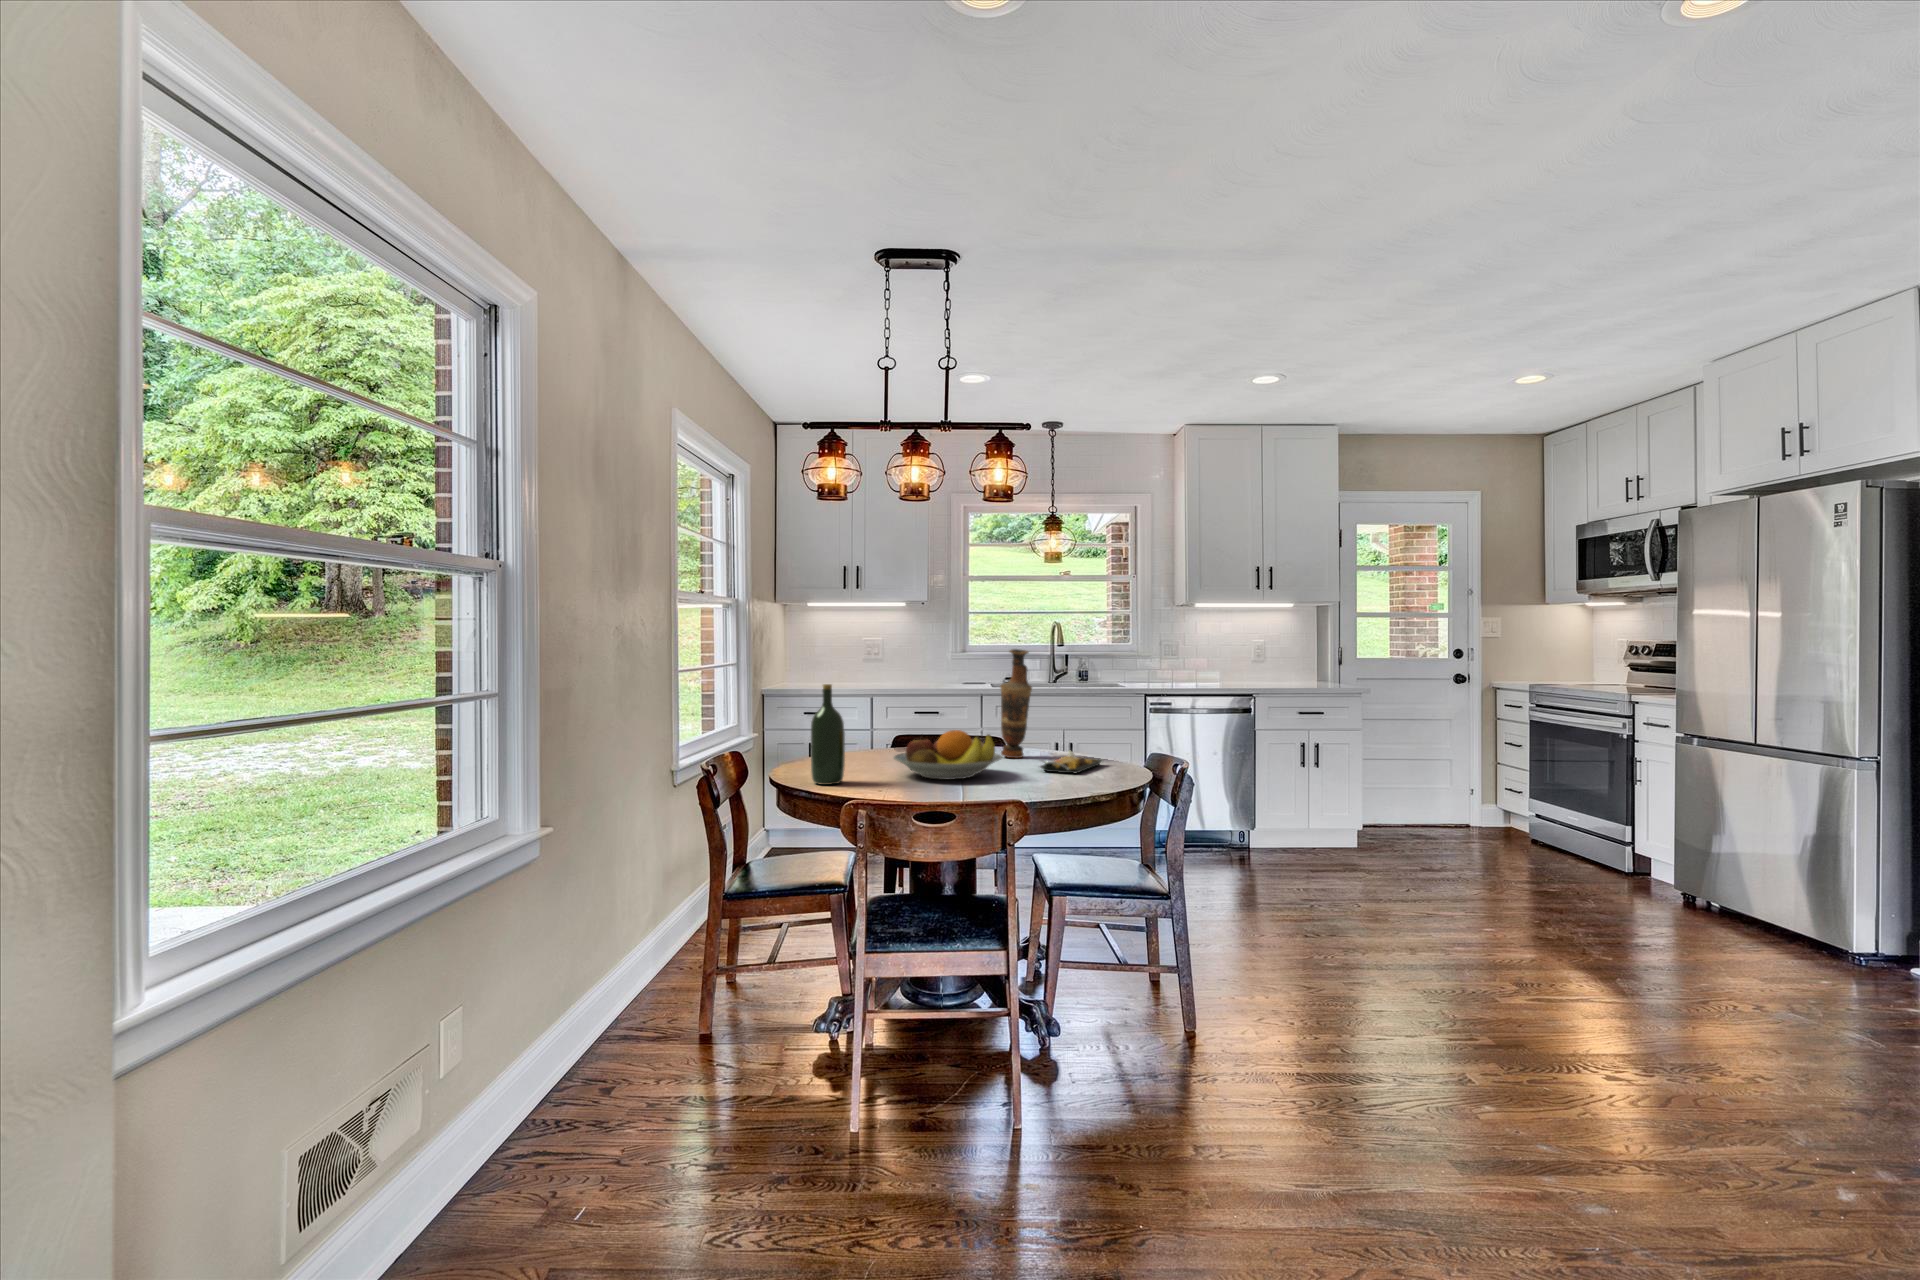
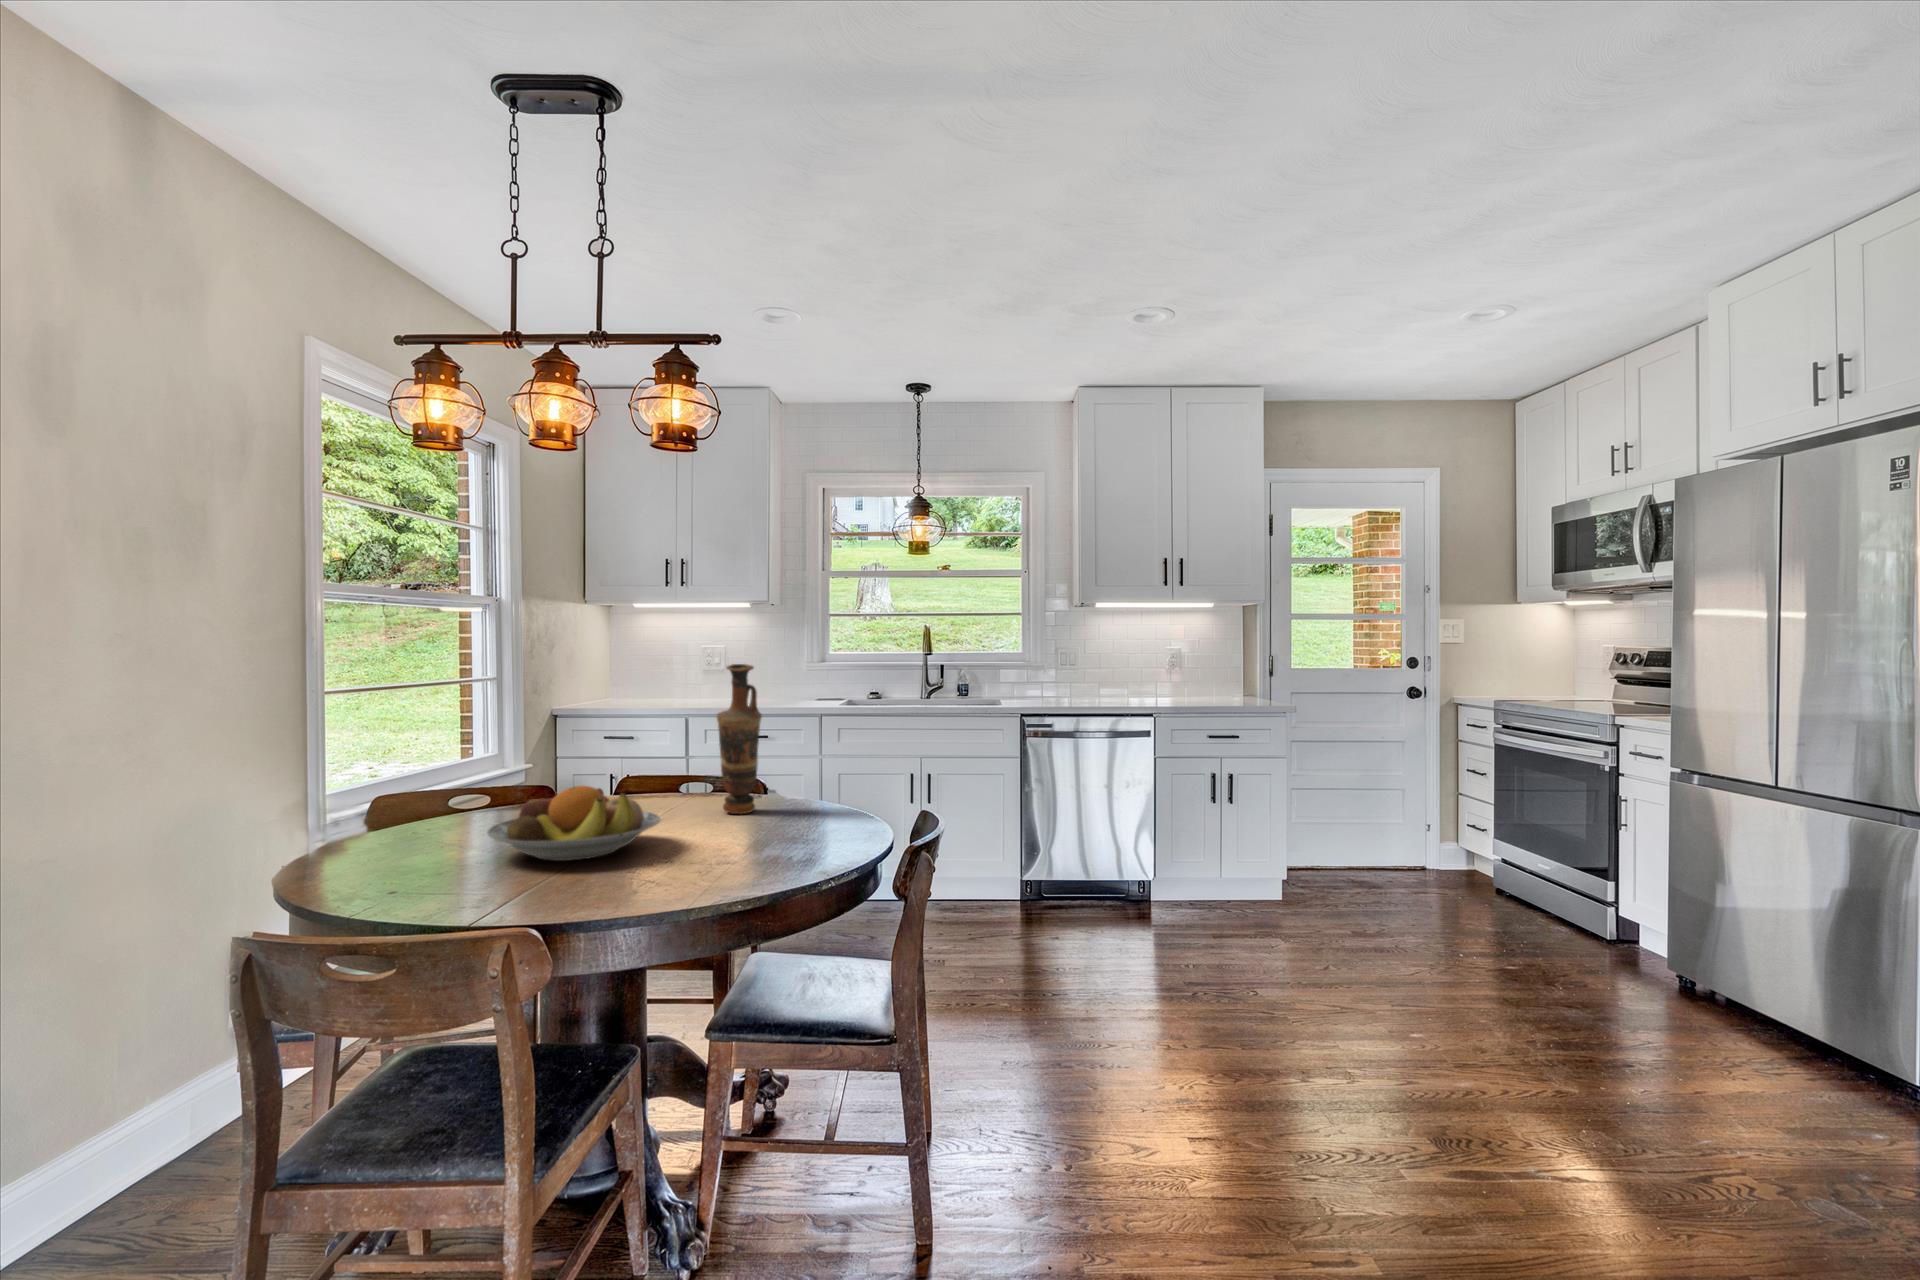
wine bottle: present [811,684,845,785] -> none [334,720,394,873]
plate: present [1040,751,1103,773] -> none [723,809,842,847]

